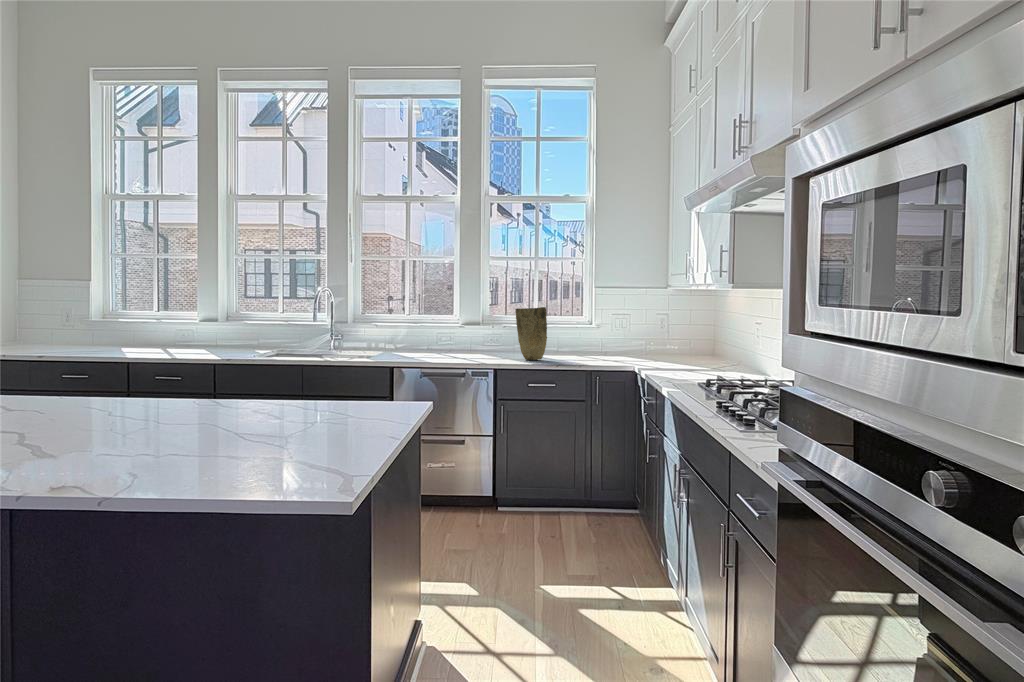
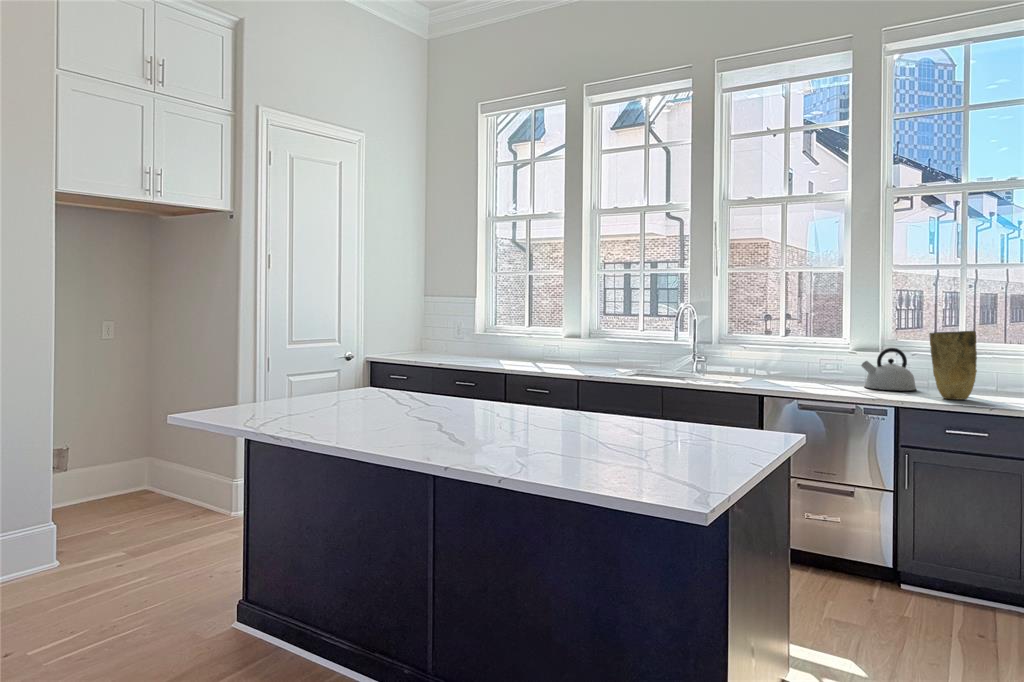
kettle: none [468,323,508,356] -> present [861,348,916,391]

